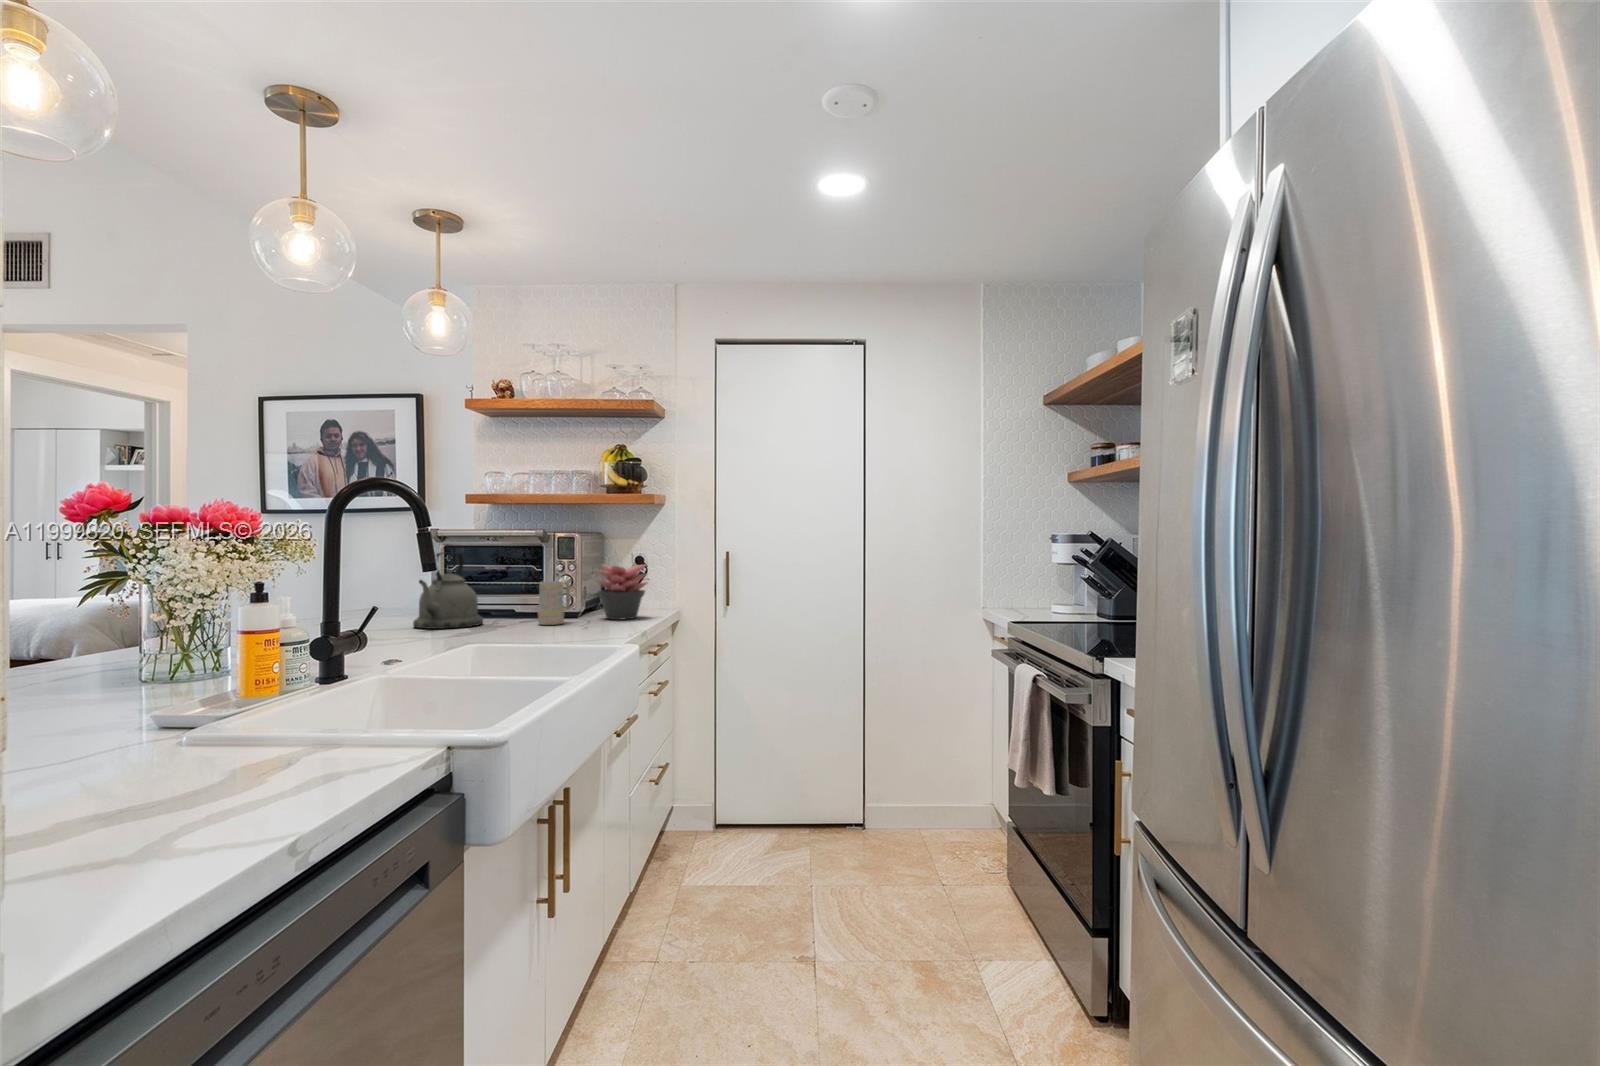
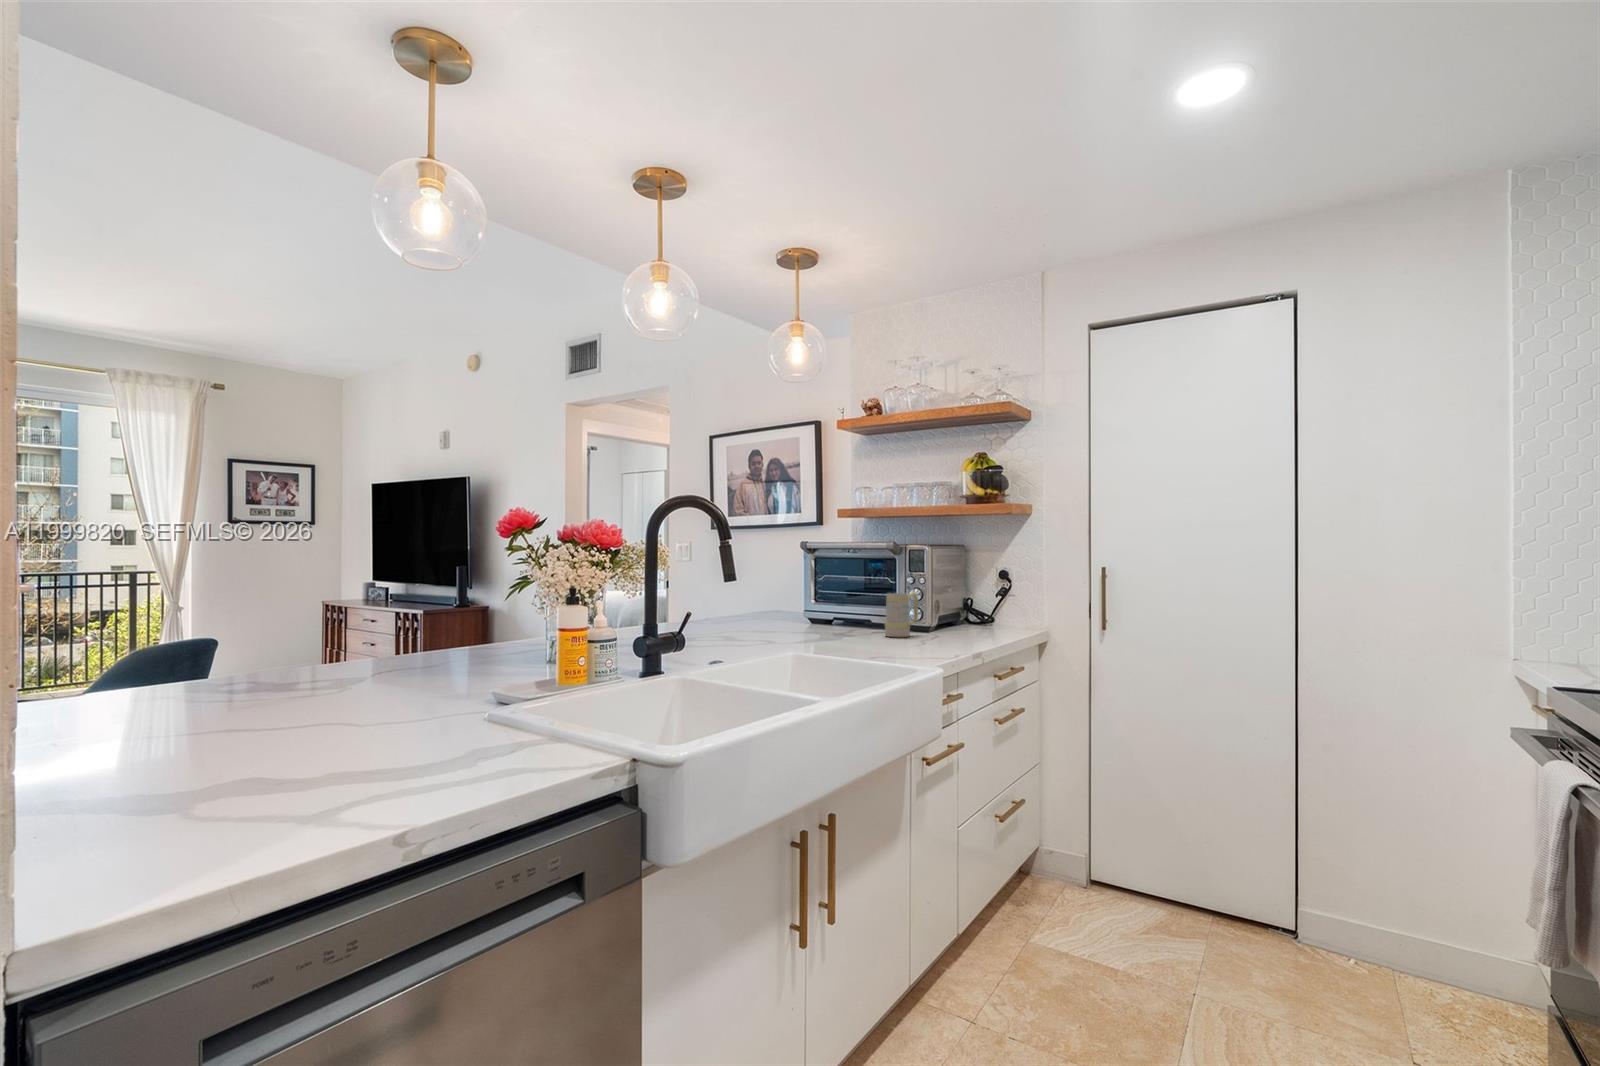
kettle: present [413,552,483,629] -> none [779,563,841,634]
succulent plant: present [596,564,647,620] -> none [944,577,1003,637]

